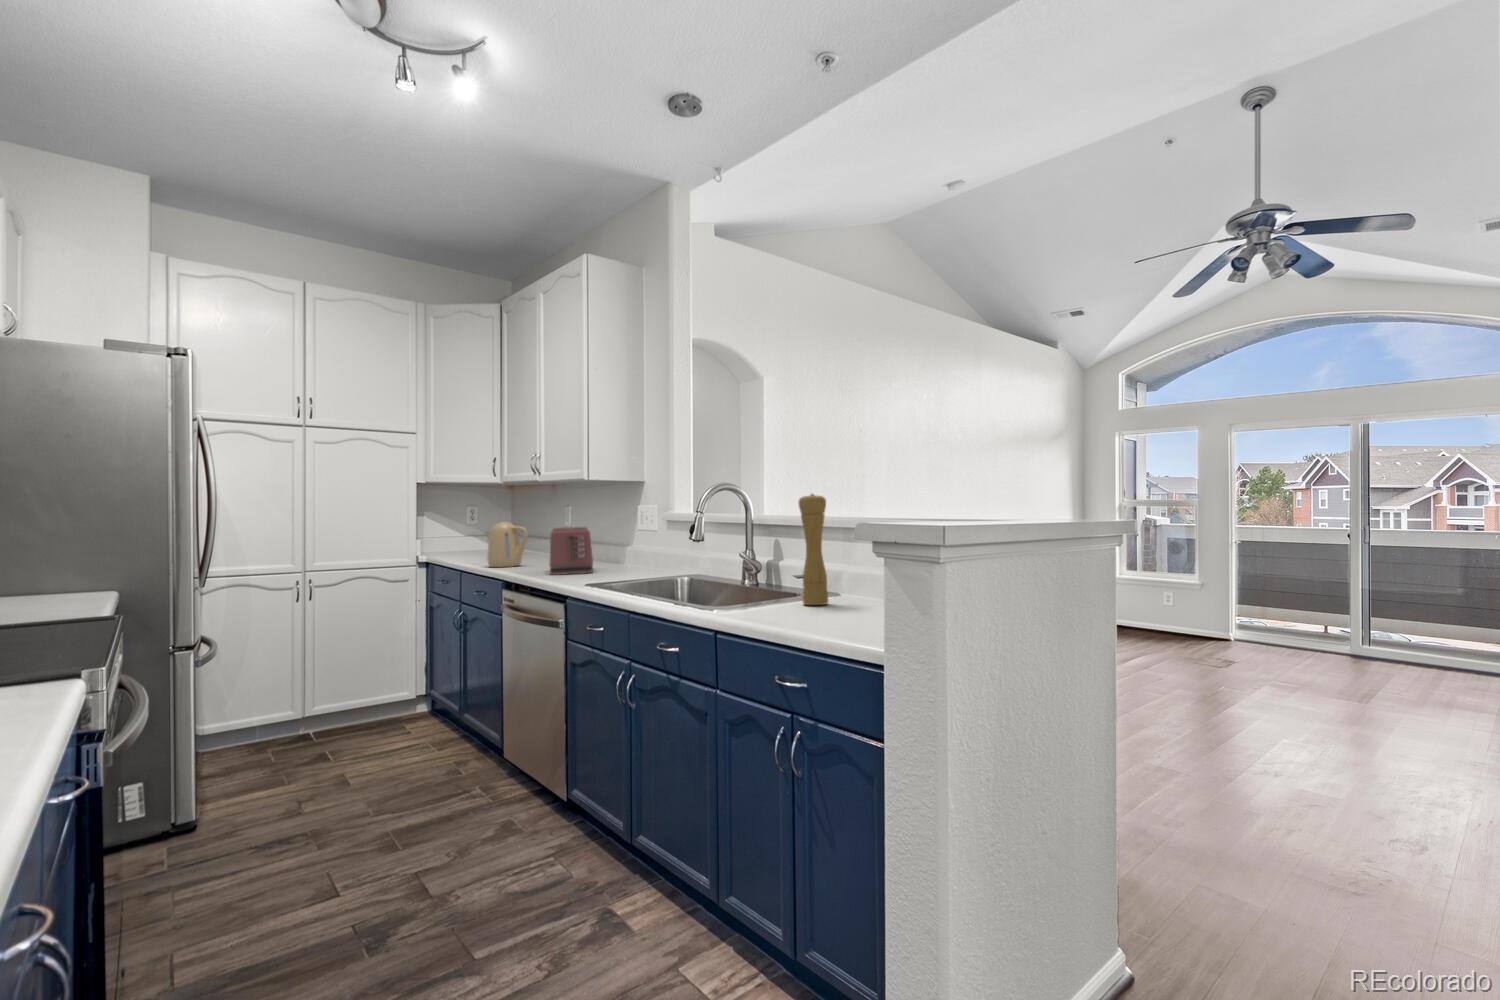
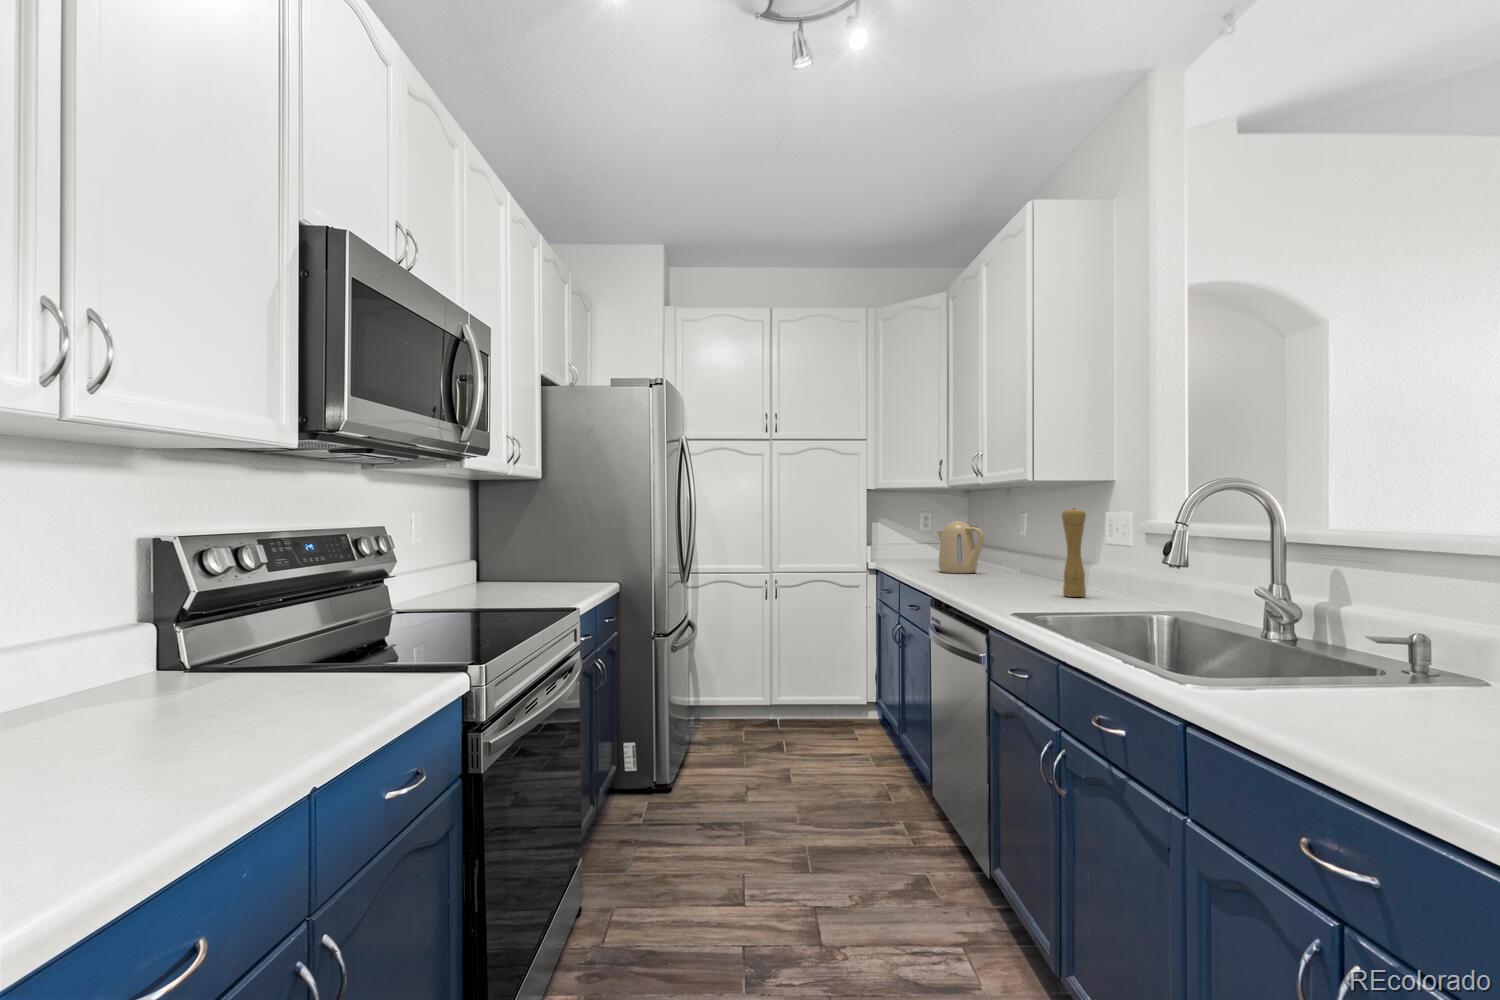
pepper mill: present [799,494,828,605] -> present [1062,508,1086,597]
toaster: present [549,527,593,575] -> none [996,532,1055,592]

